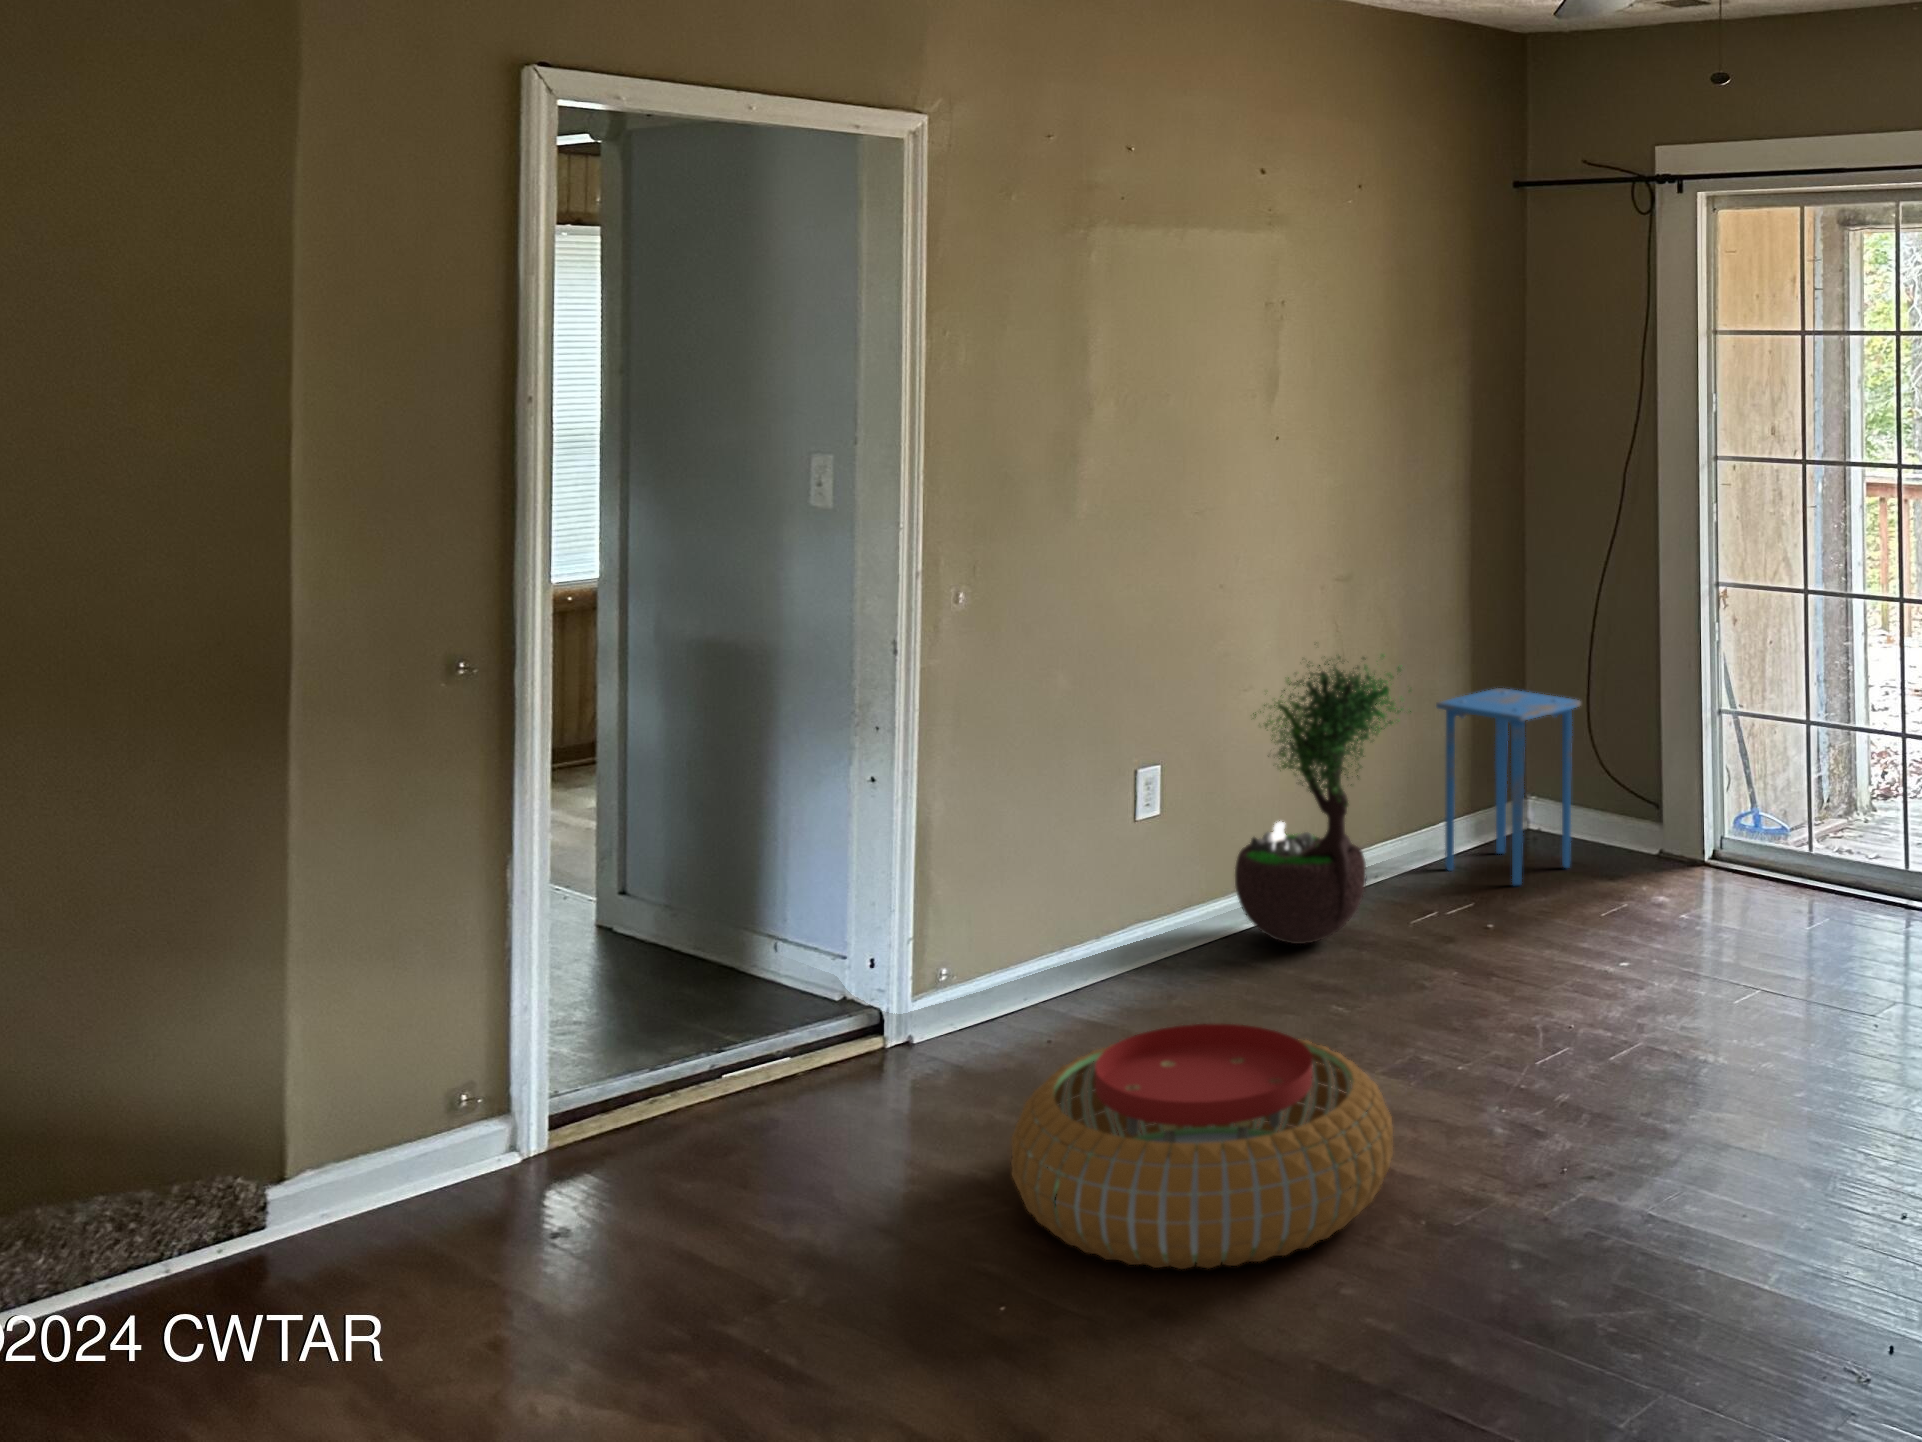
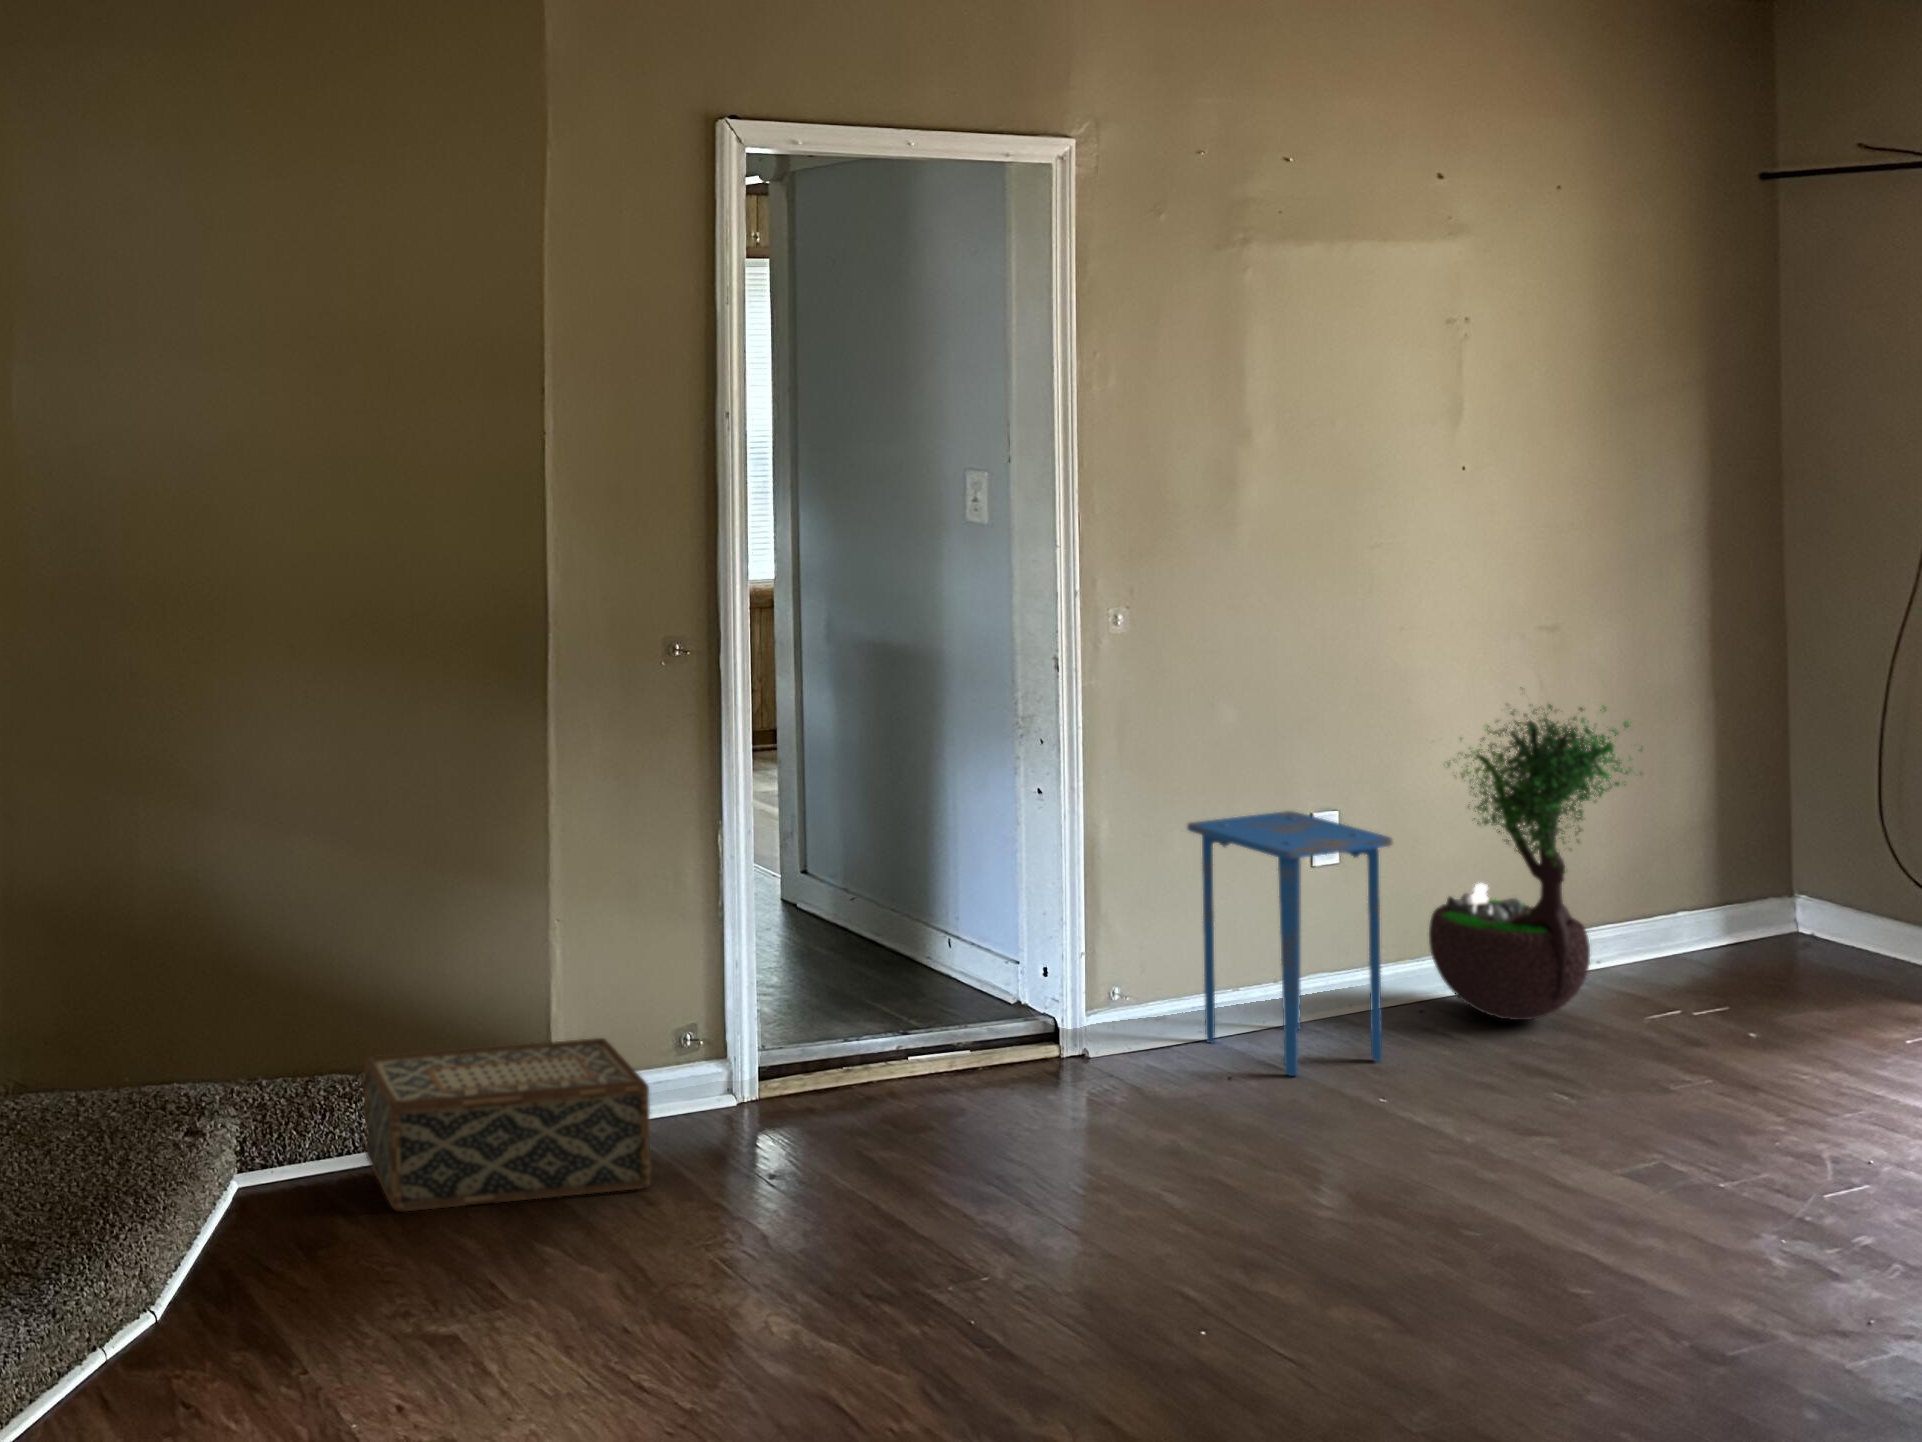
side table: present [1436,688,1580,885] -> present [1187,811,1393,1076]
pouf: present [1011,1024,1393,1269] -> none [1204,1073,1644,1330]
woven basket: none [13,1115,400,1381] -> present [364,1038,650,1211]

